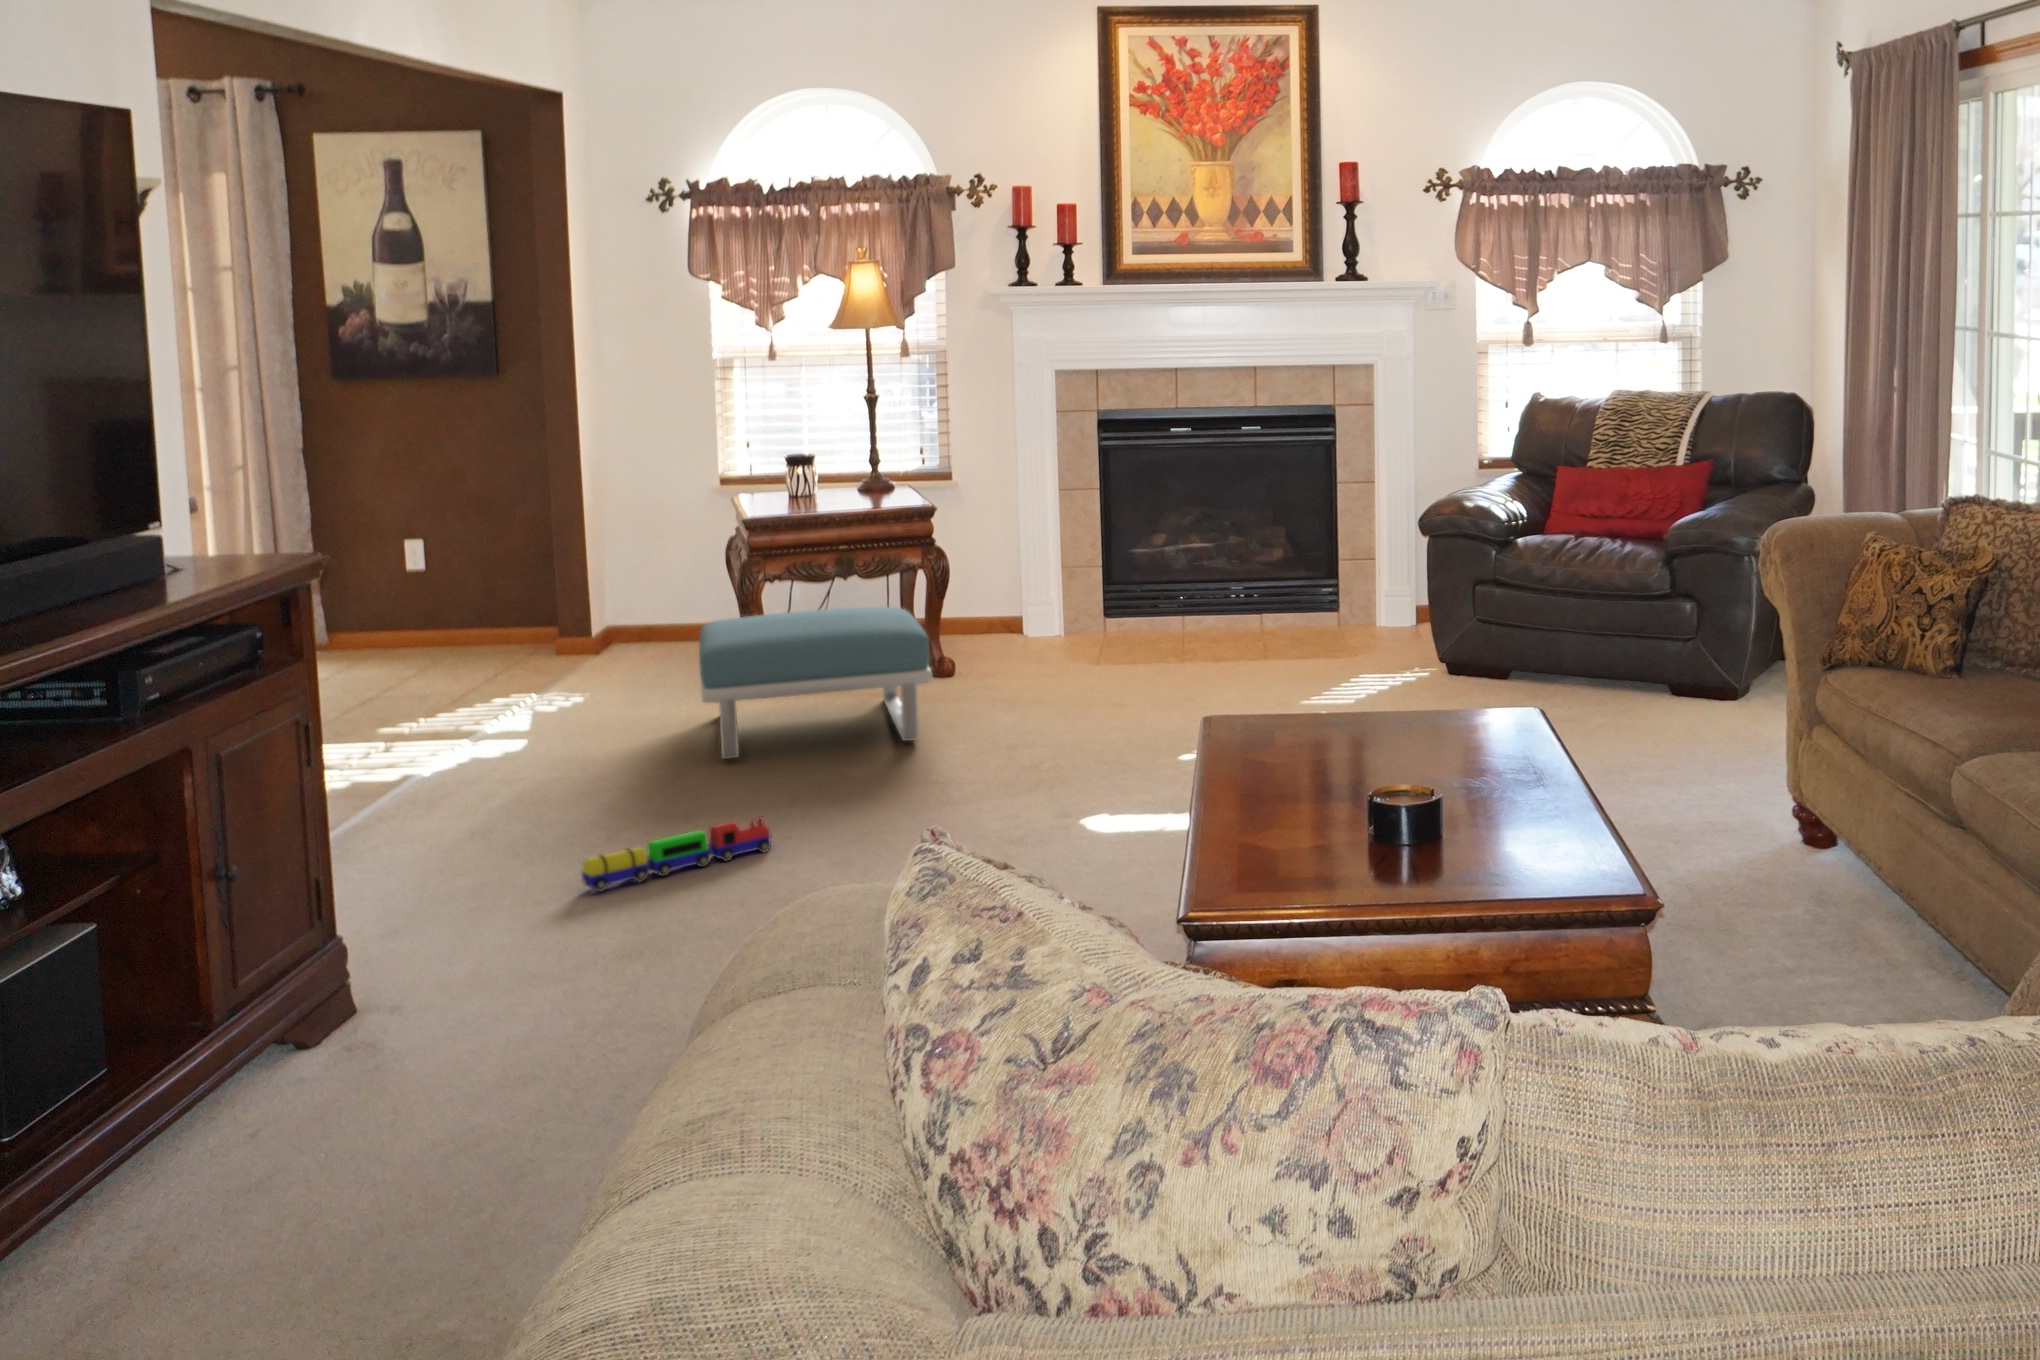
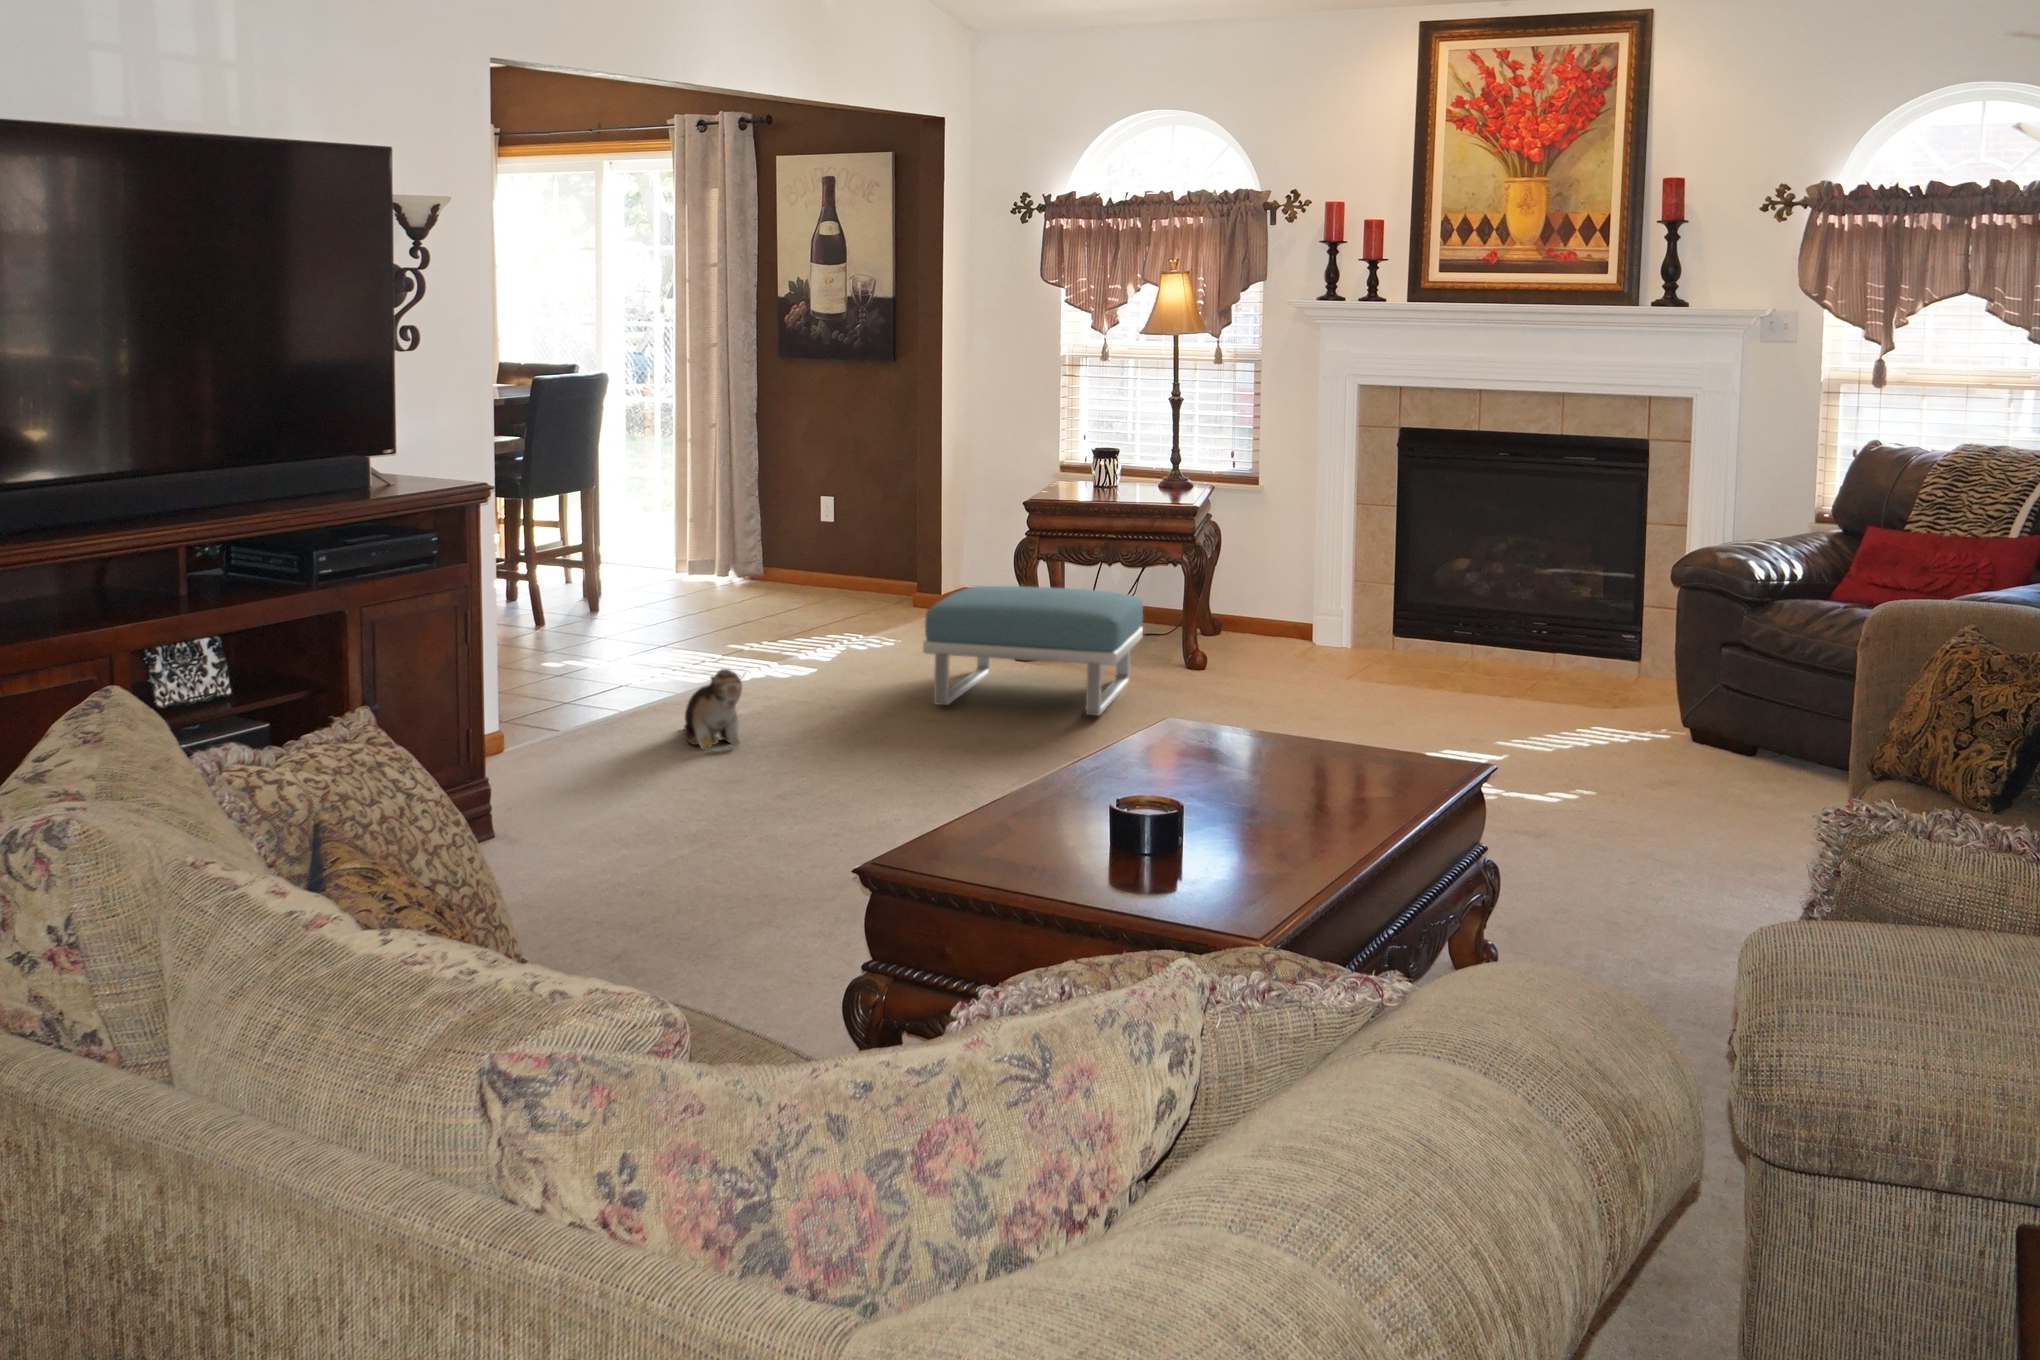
plush toy: none [432,755,551,864] -> present [684,669,742,751]
toy train: present [581,817,771,891] -> none [738,750,896,784]

